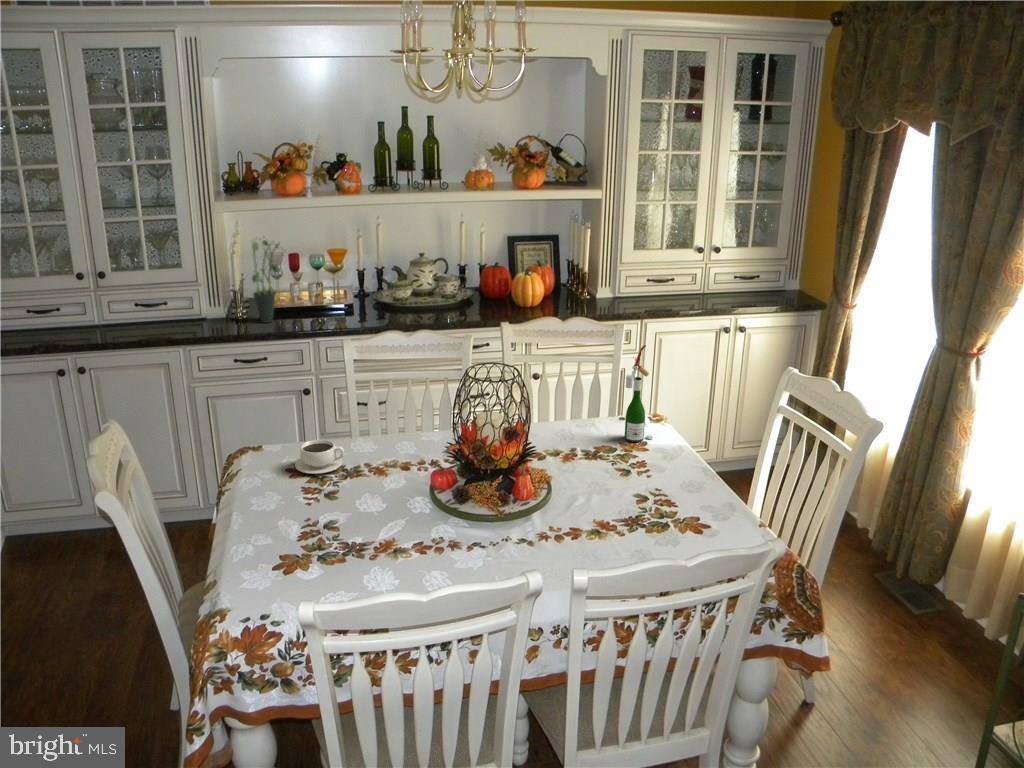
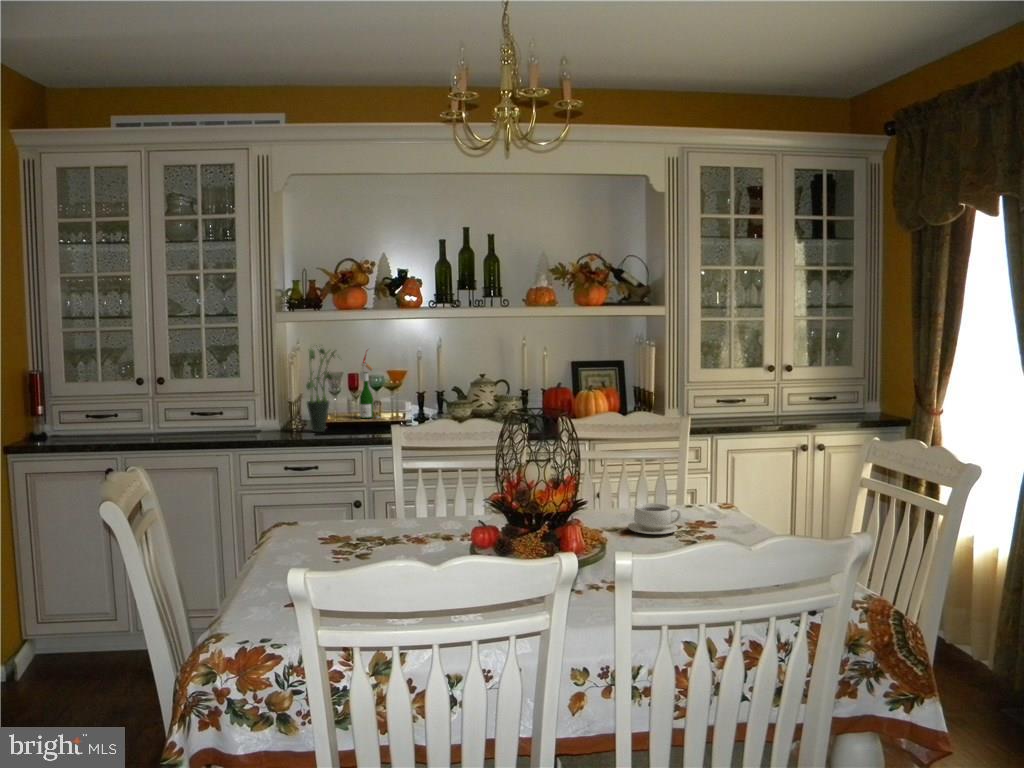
wine bottle: present [625,345,653,442] -> present [359,350,379,418]
teacup: present [295,440,344,474] -> present [628,503,681,534]

